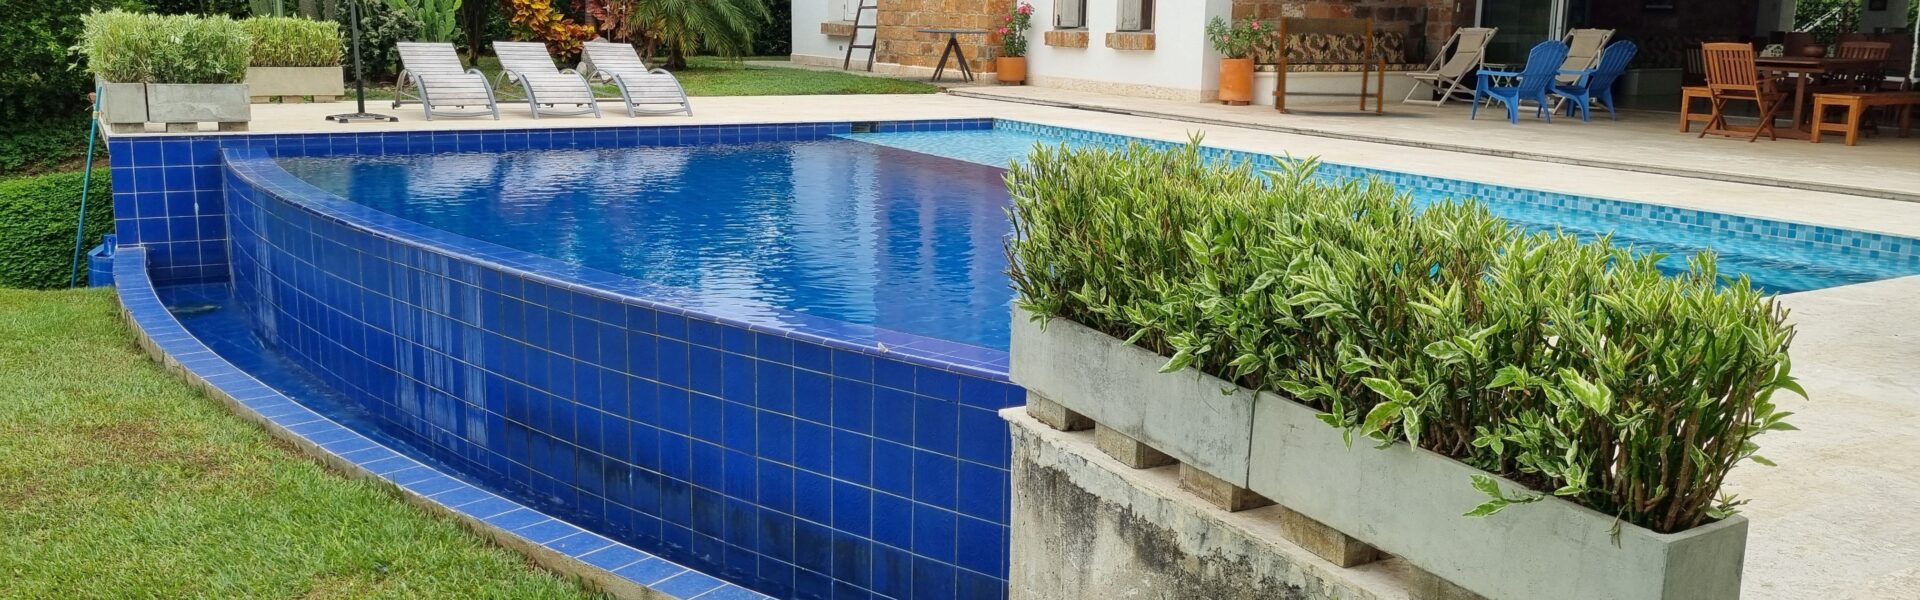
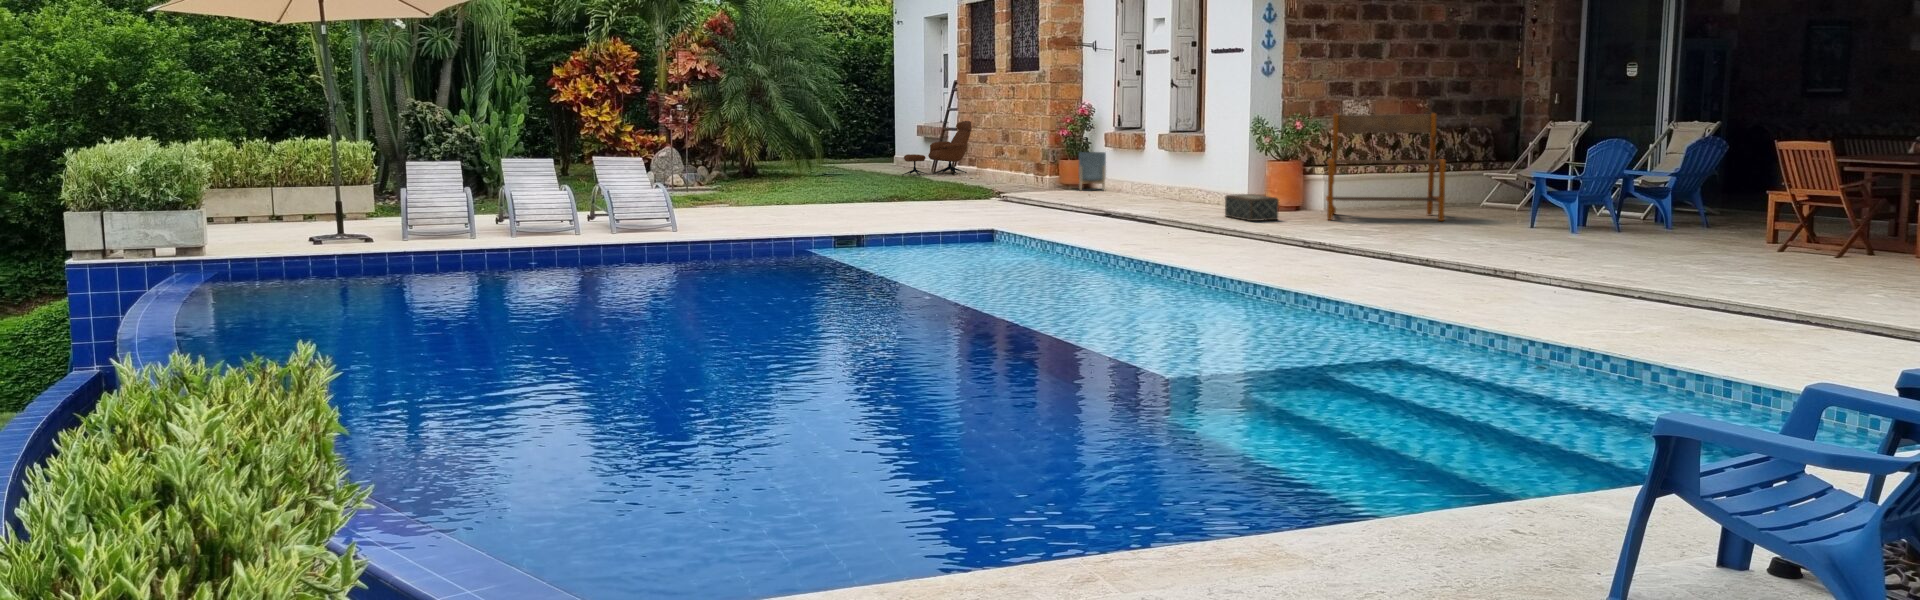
lounge chair: none [823,19,888,71] -> present [903,121,972,175]
round table: present [916,30,990,83] -> none [981,132,1059,187]
planter: none [1014,50,1041,87] -> present [1079,152,1106,190]
woven basket: none [1185,89,1238,113] -> present [1225,194,1279,221]

